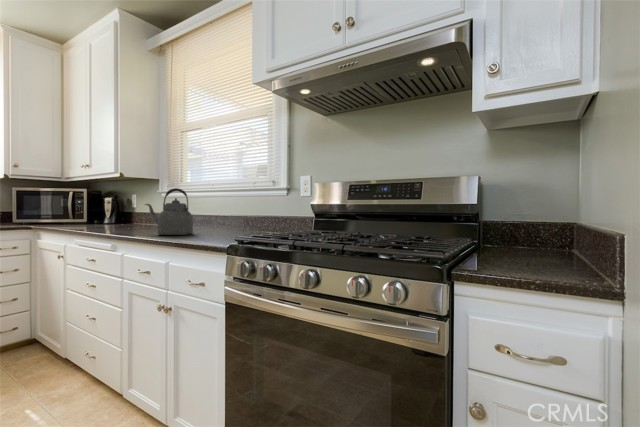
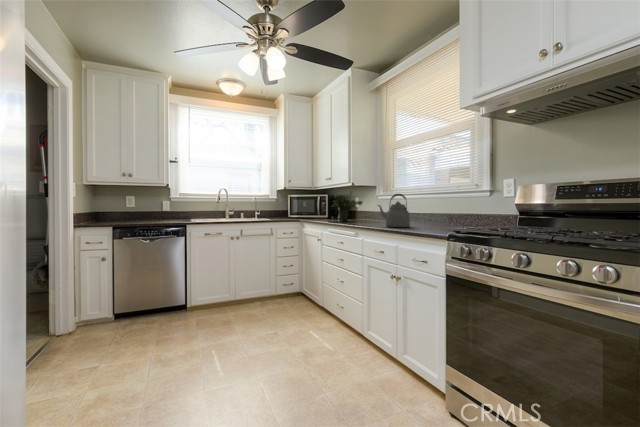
potted plant: none [81,181,138,227] -> present [333,191,362,221]

